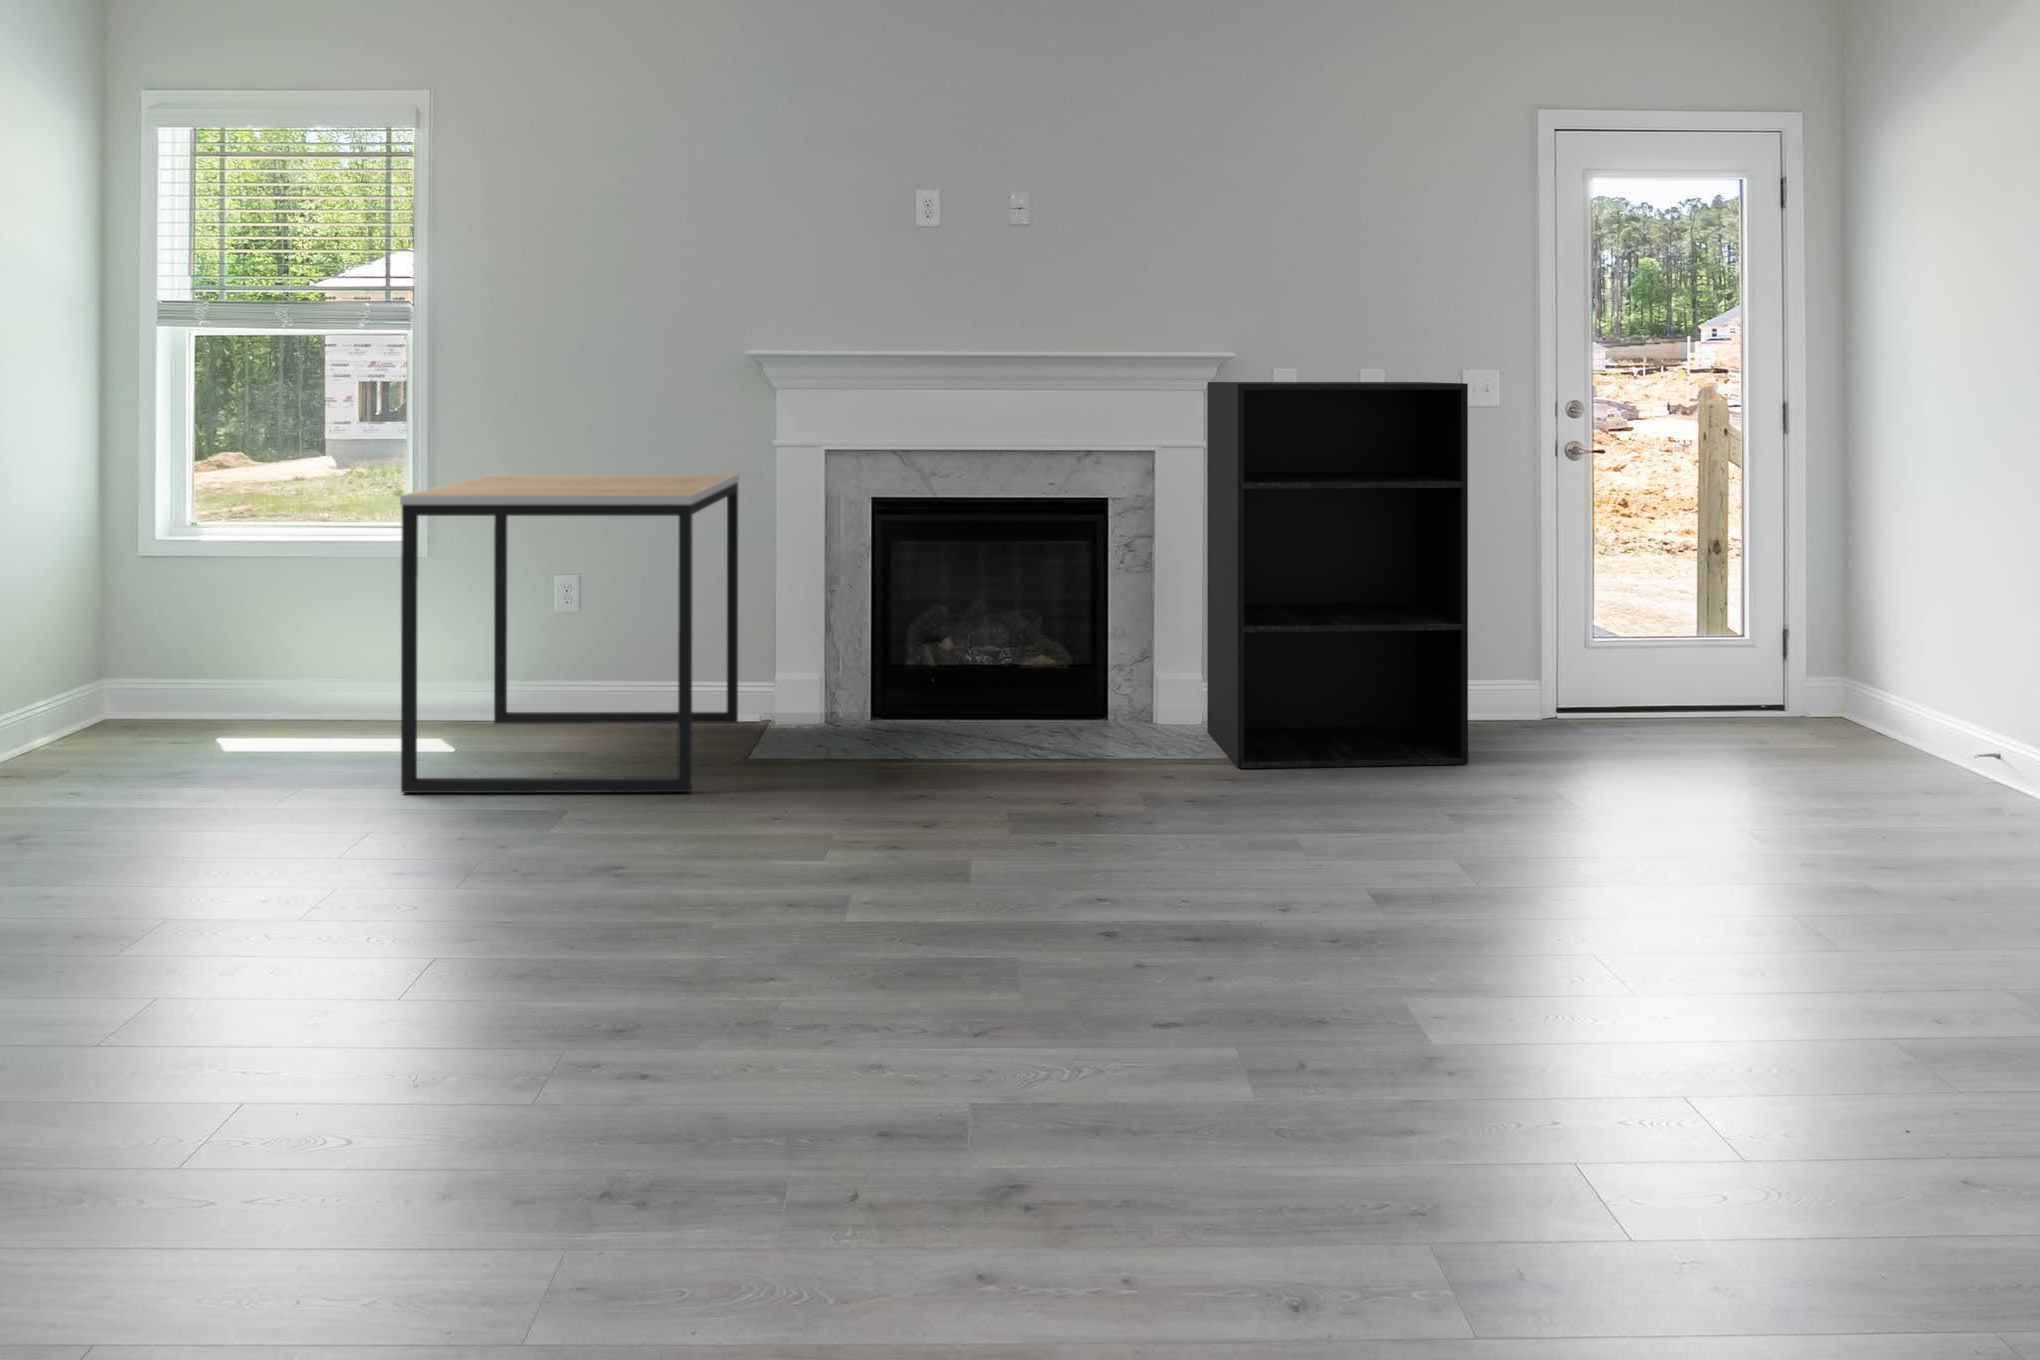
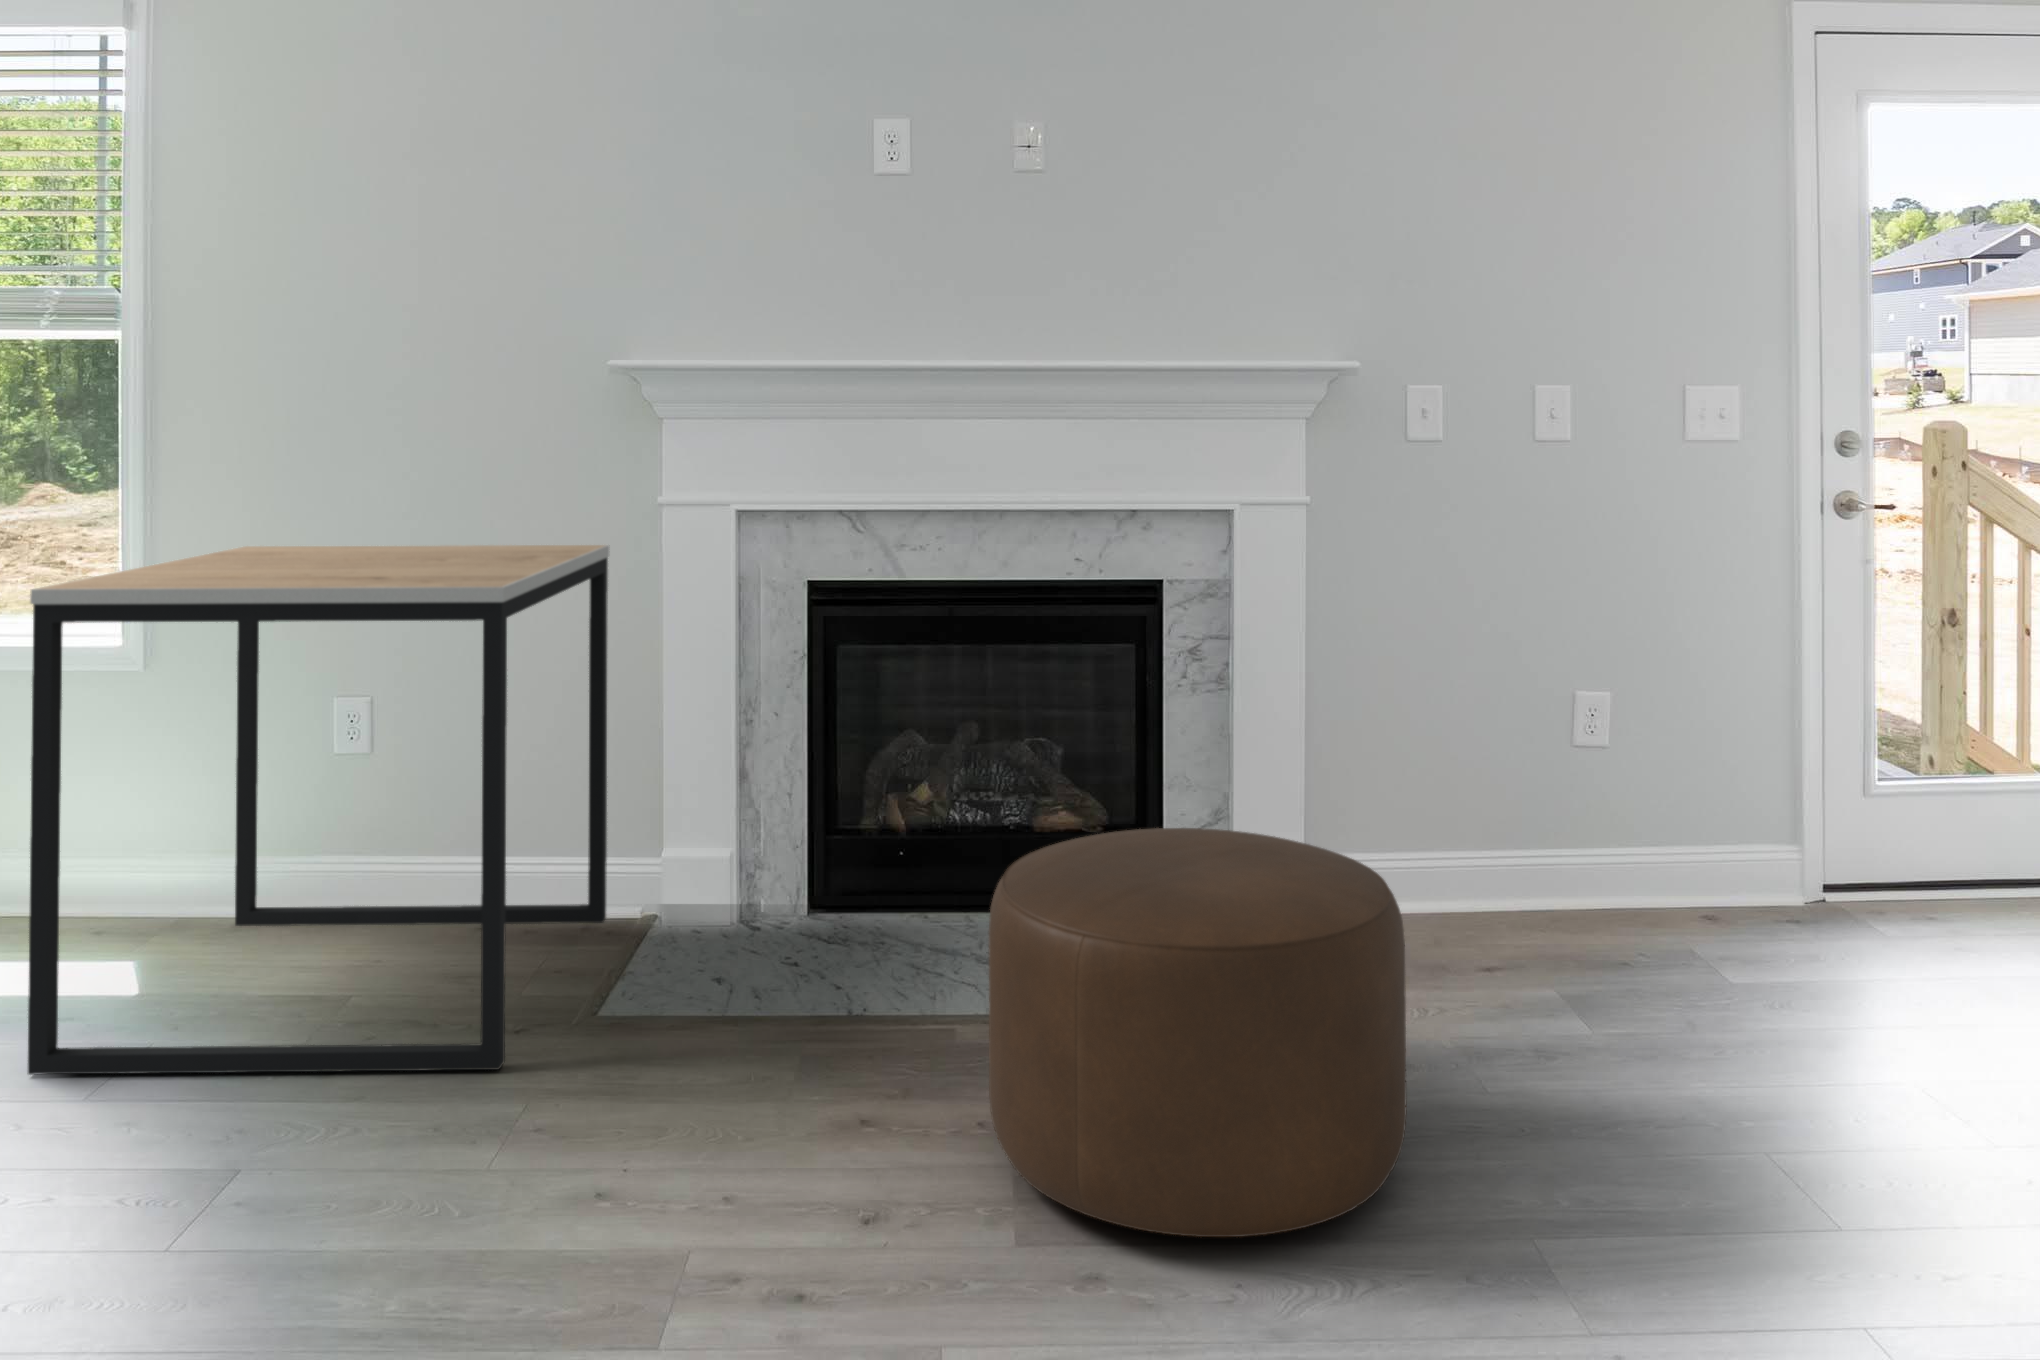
bookshelf: present [1207,382,1468,768] -> none [1312,404,1732,1010]
ottoman: none [992,644,1239,859] -> present [989,828,1407,1237]

